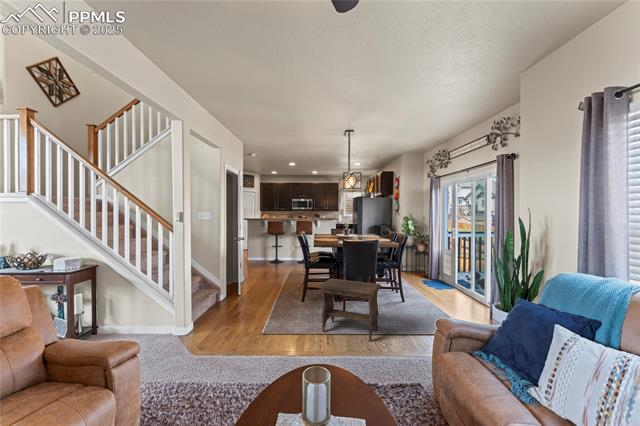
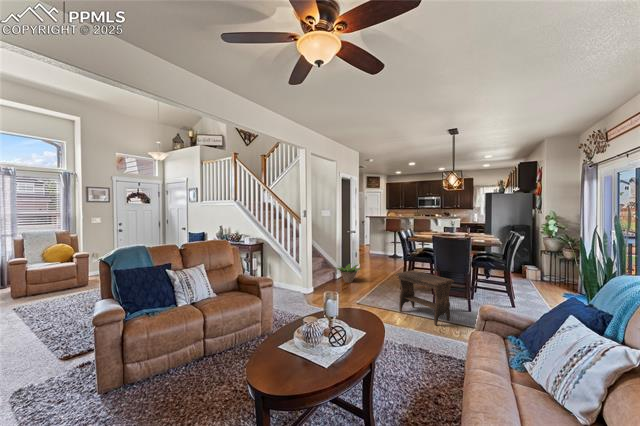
decorative plant: none [218,277,258,303] -> present [337,264,360,283]

